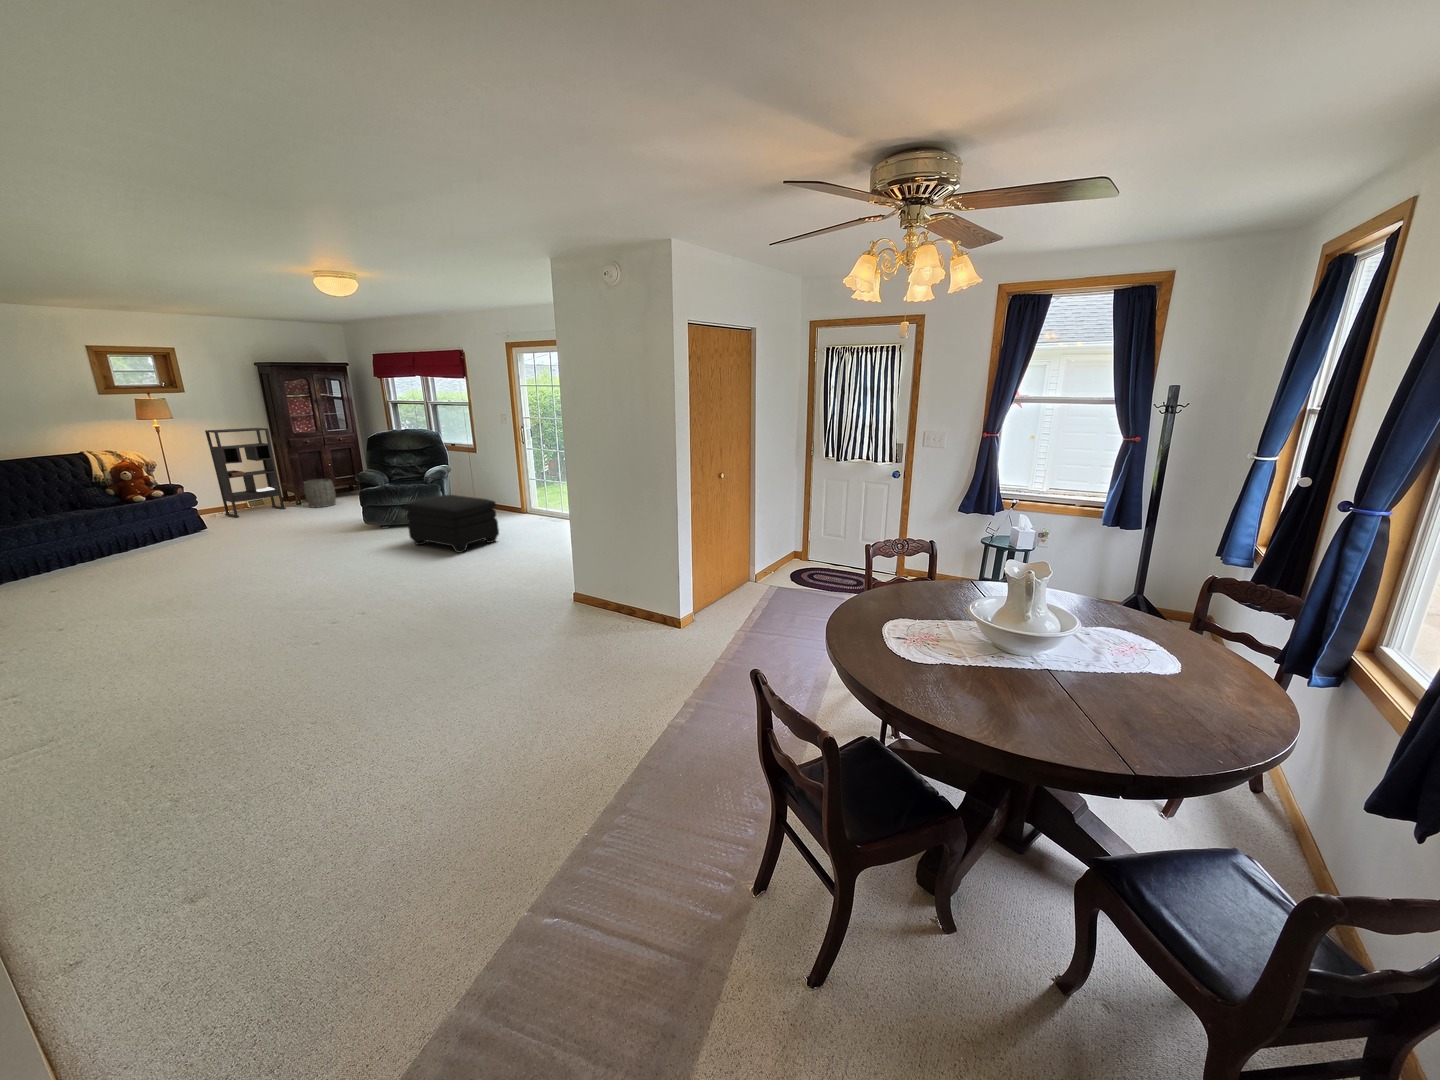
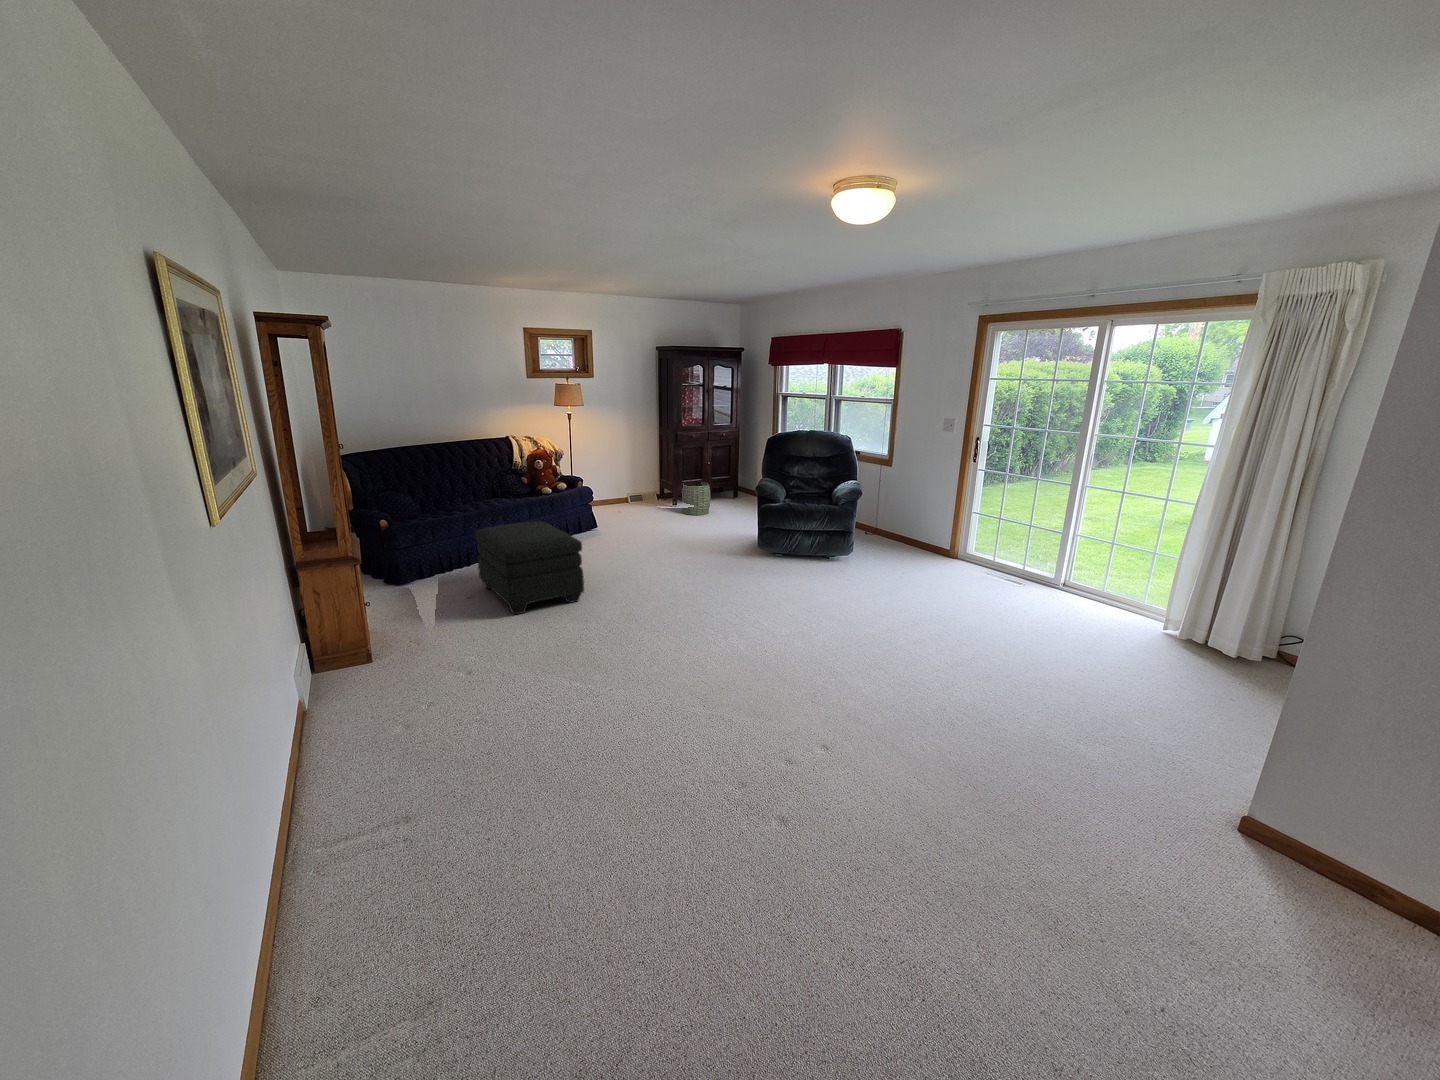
bookshelf: present [205,428,286,517] -> none [605,420,661,518]
ottoman: present [405,495,499,553] -> present [475,522,584,615]

